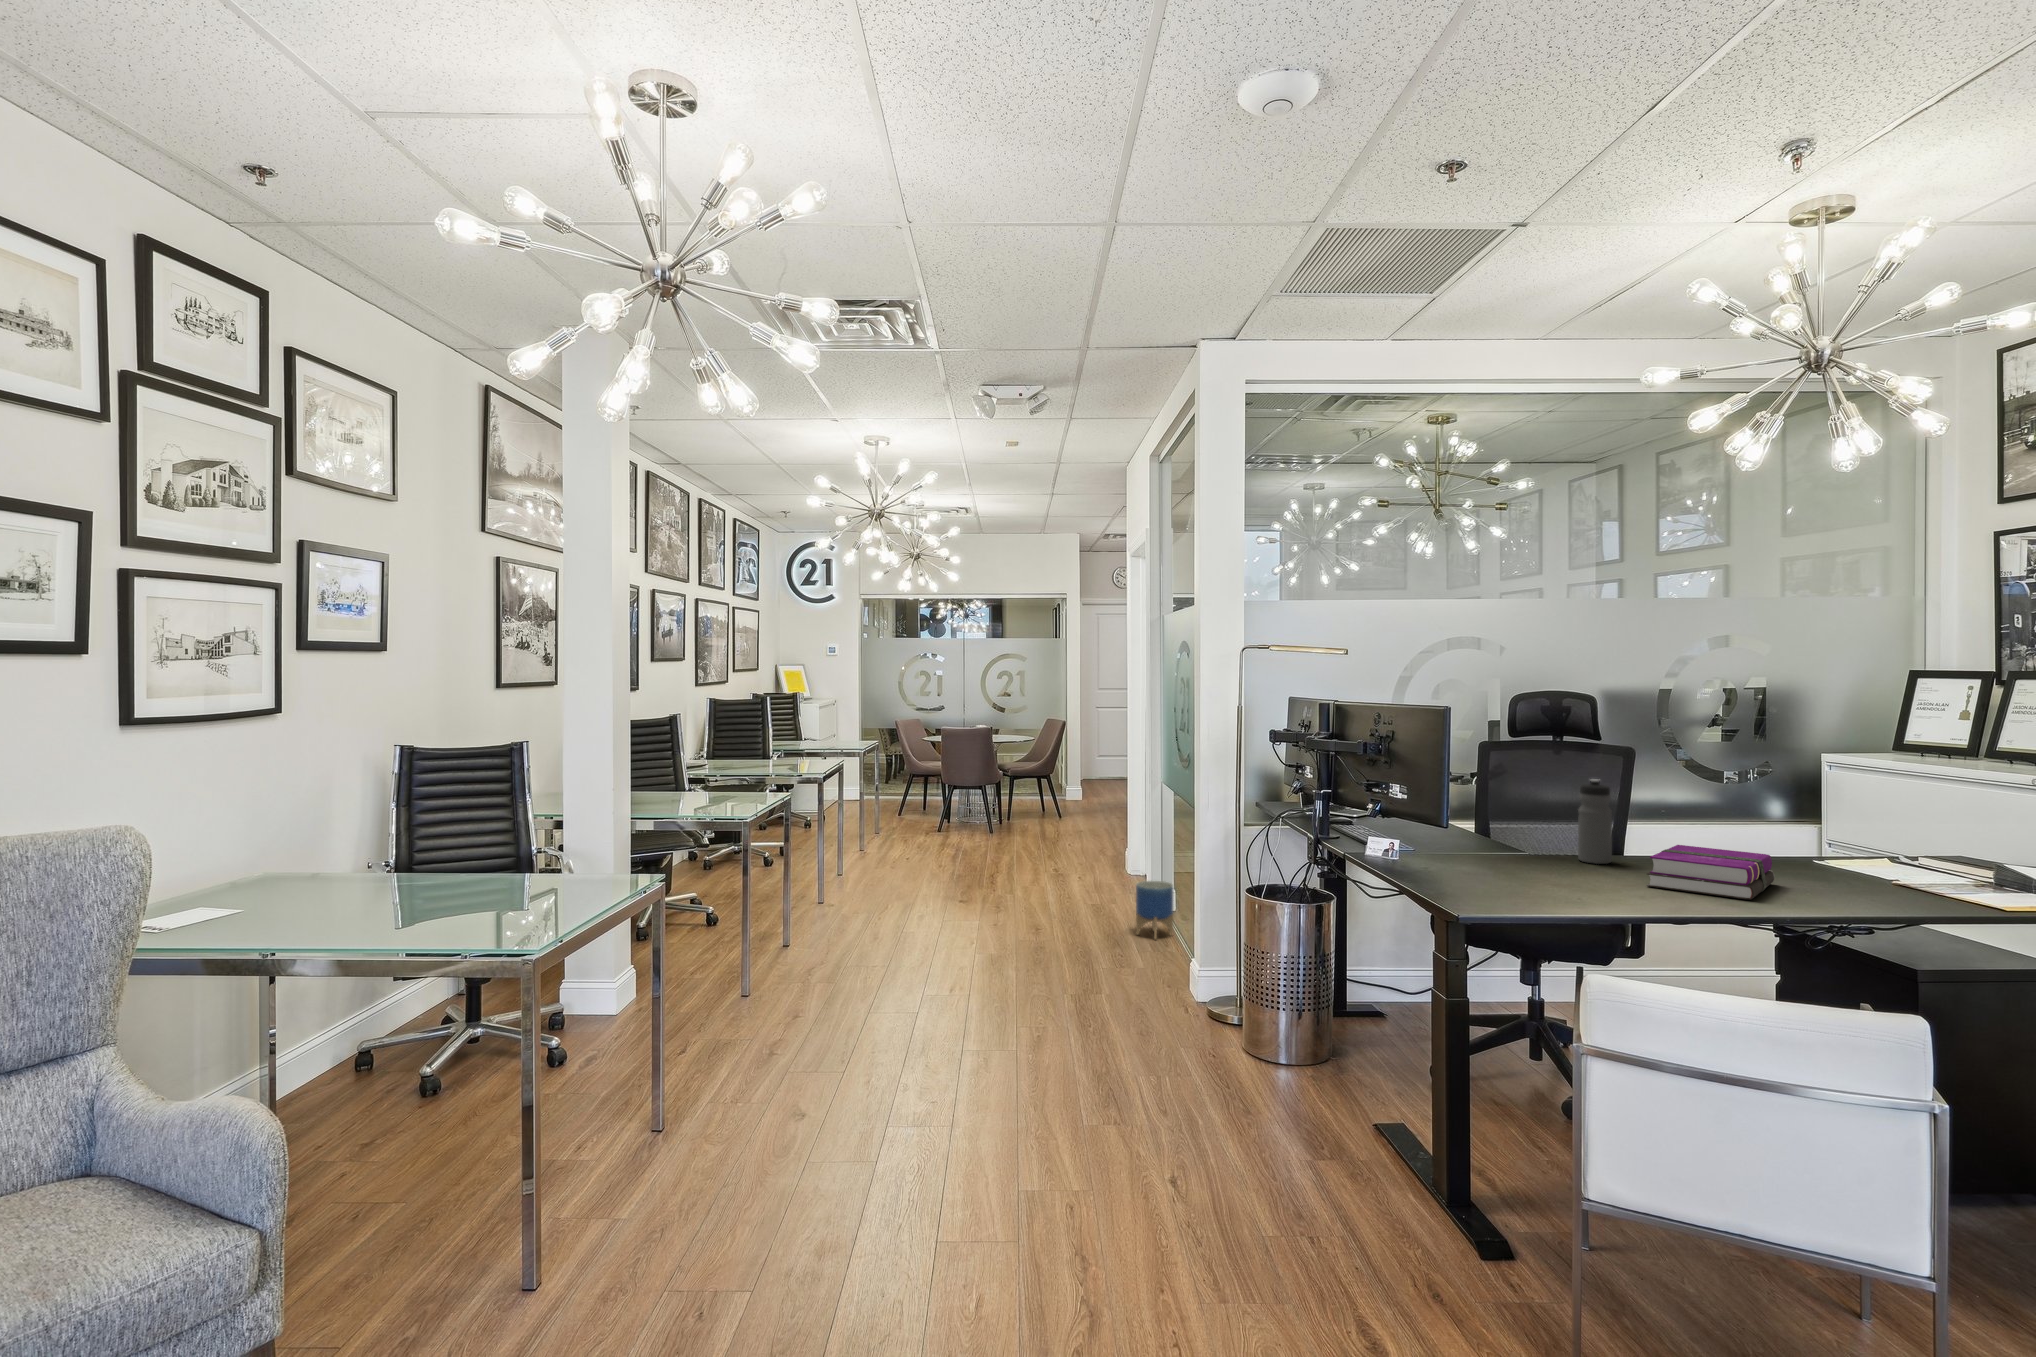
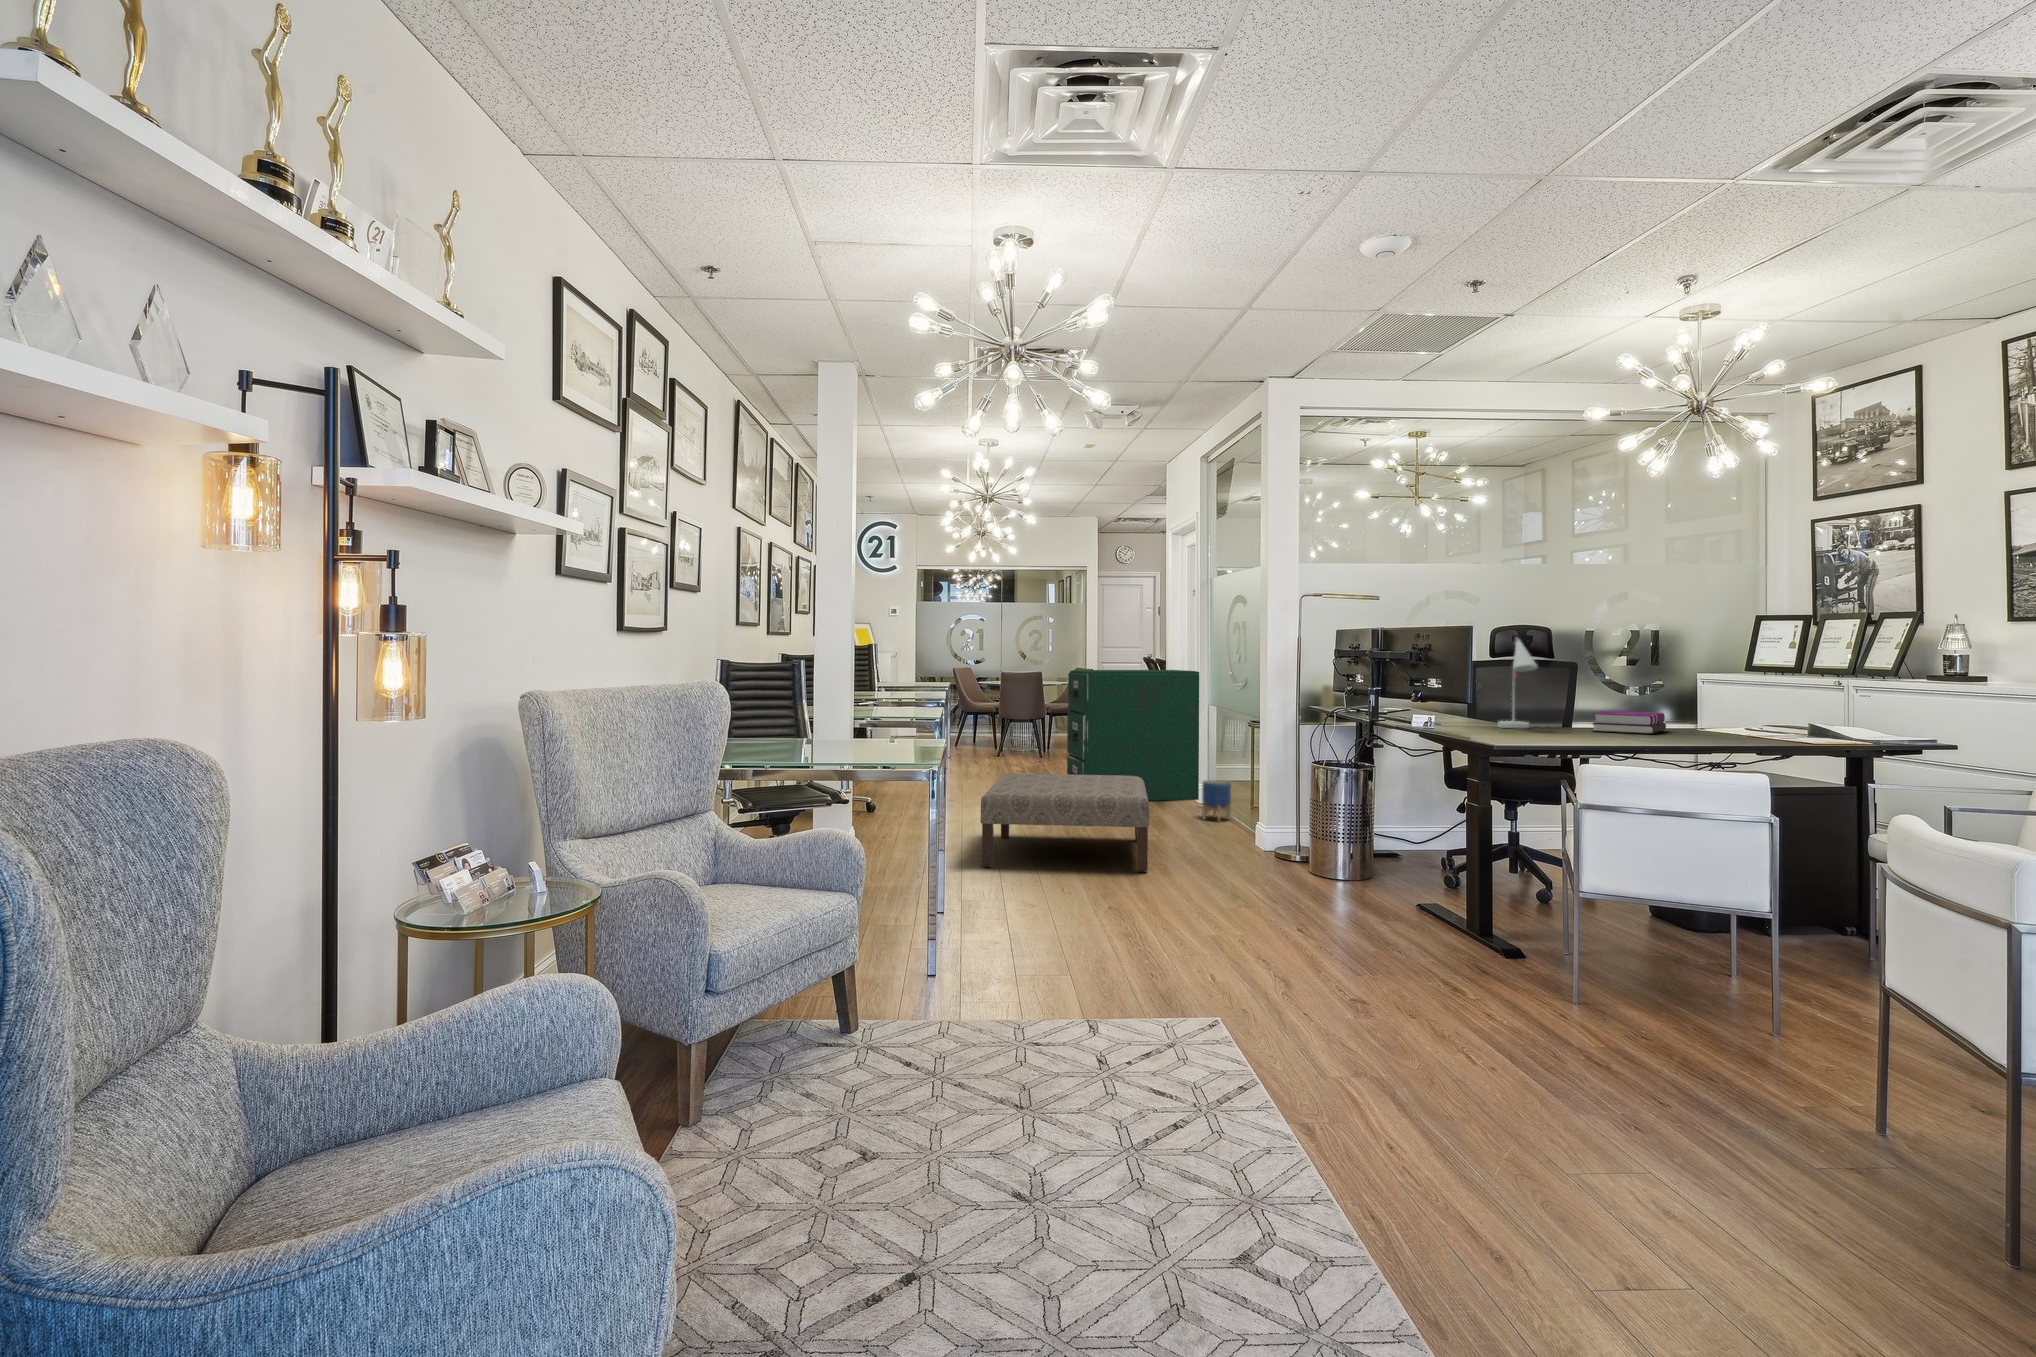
filing cabinet: none [989,727,1150,899] -> present [1067,670,1199,801]
desk lamp: none [1496,727,1556,874] -> present [1498,638,1538,729]
water bottle: present [1578,779,1612,864] -> none [1546,673,1568,726]
ottoman: none [768,883,1035,1048] -> present [981,774,1150,872]

